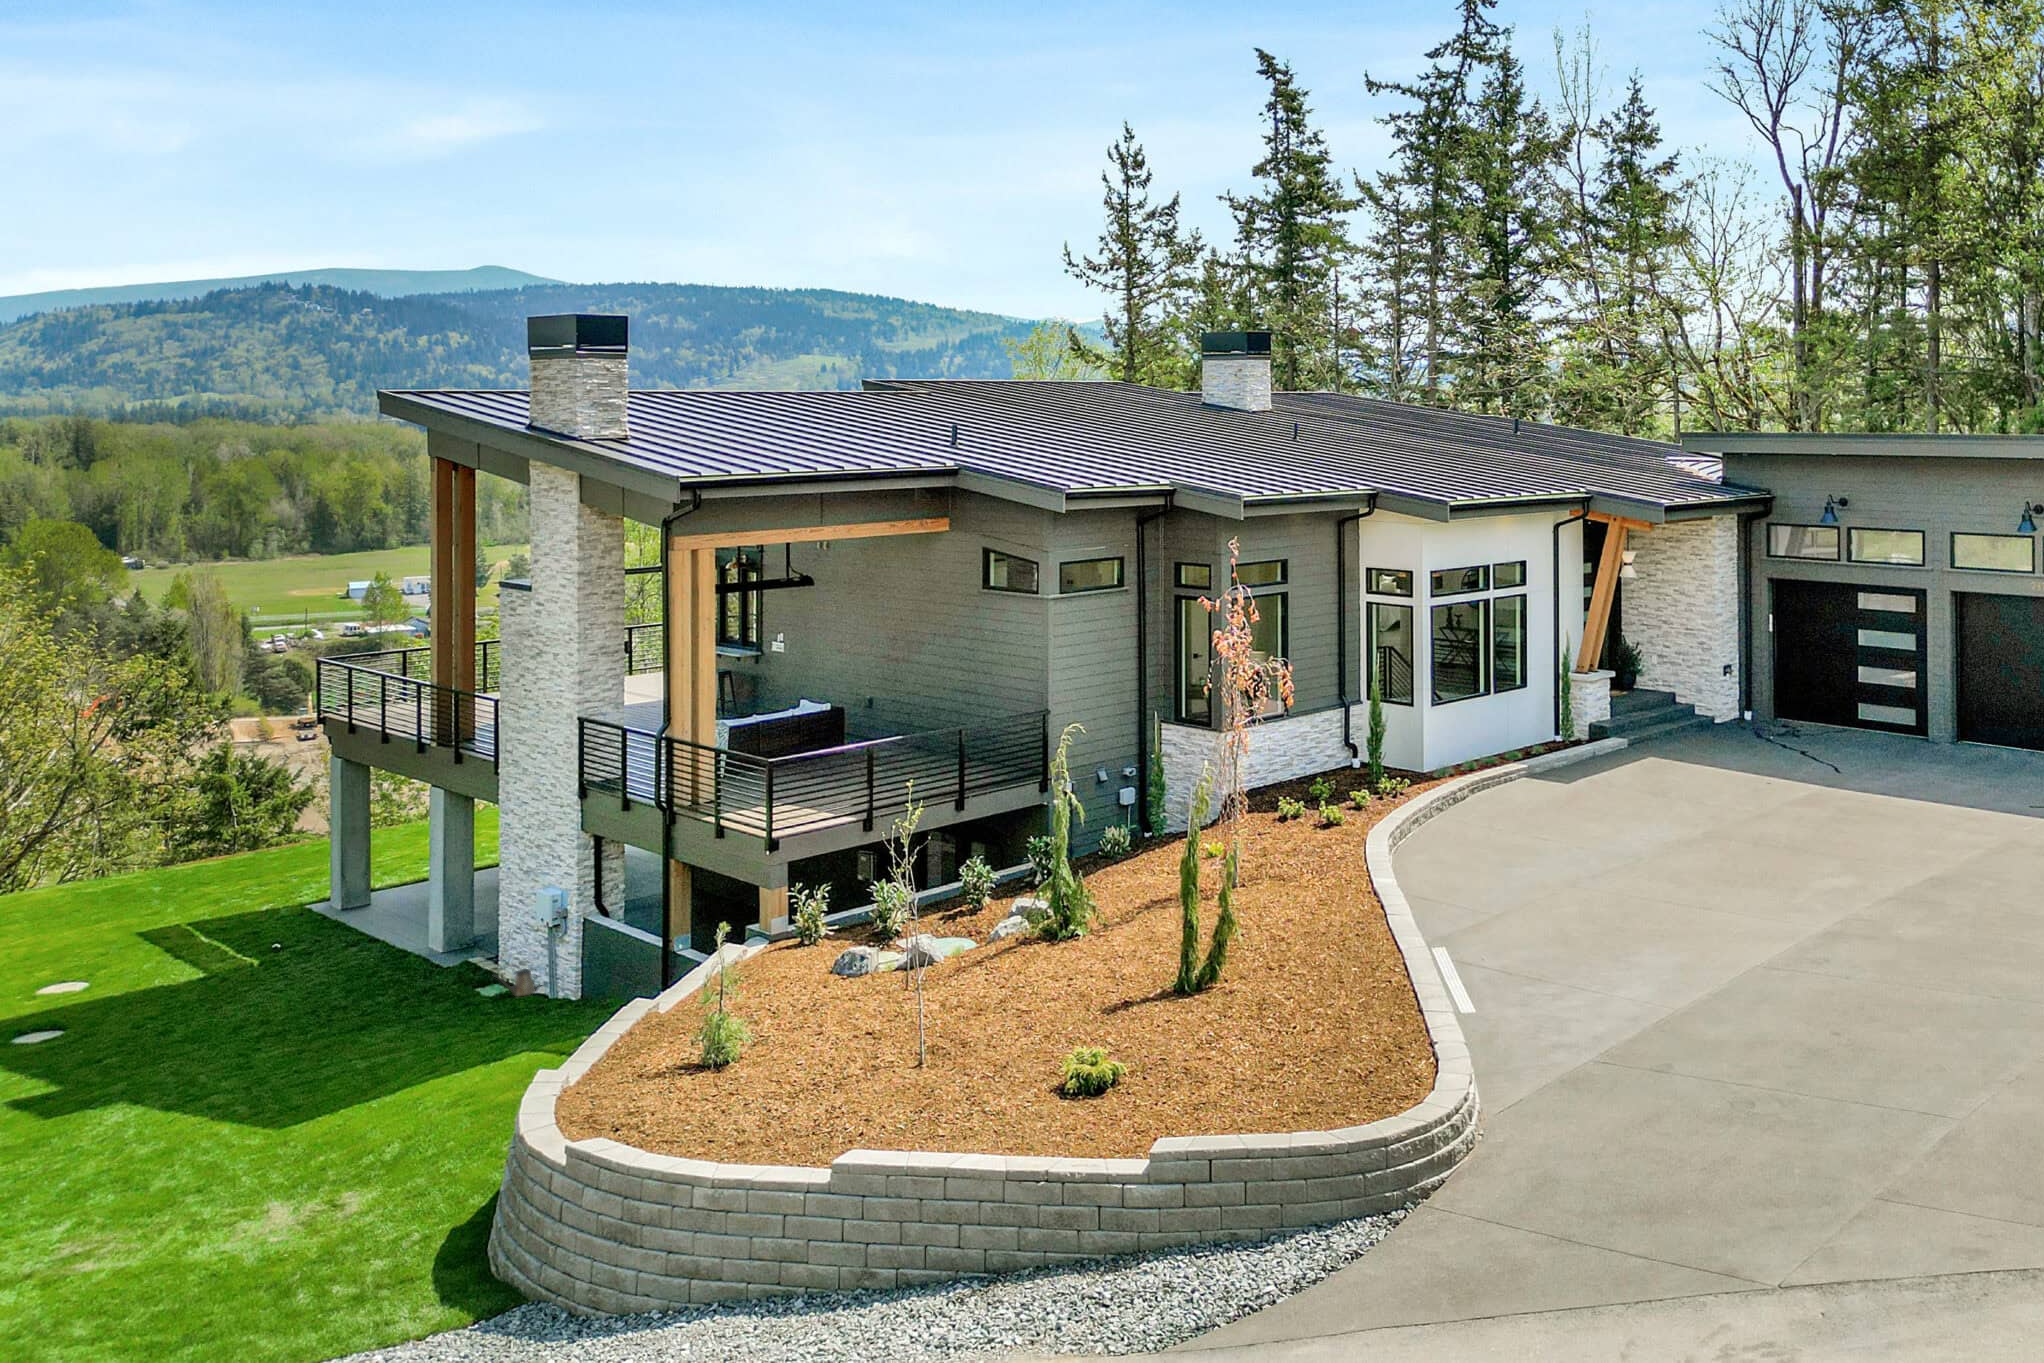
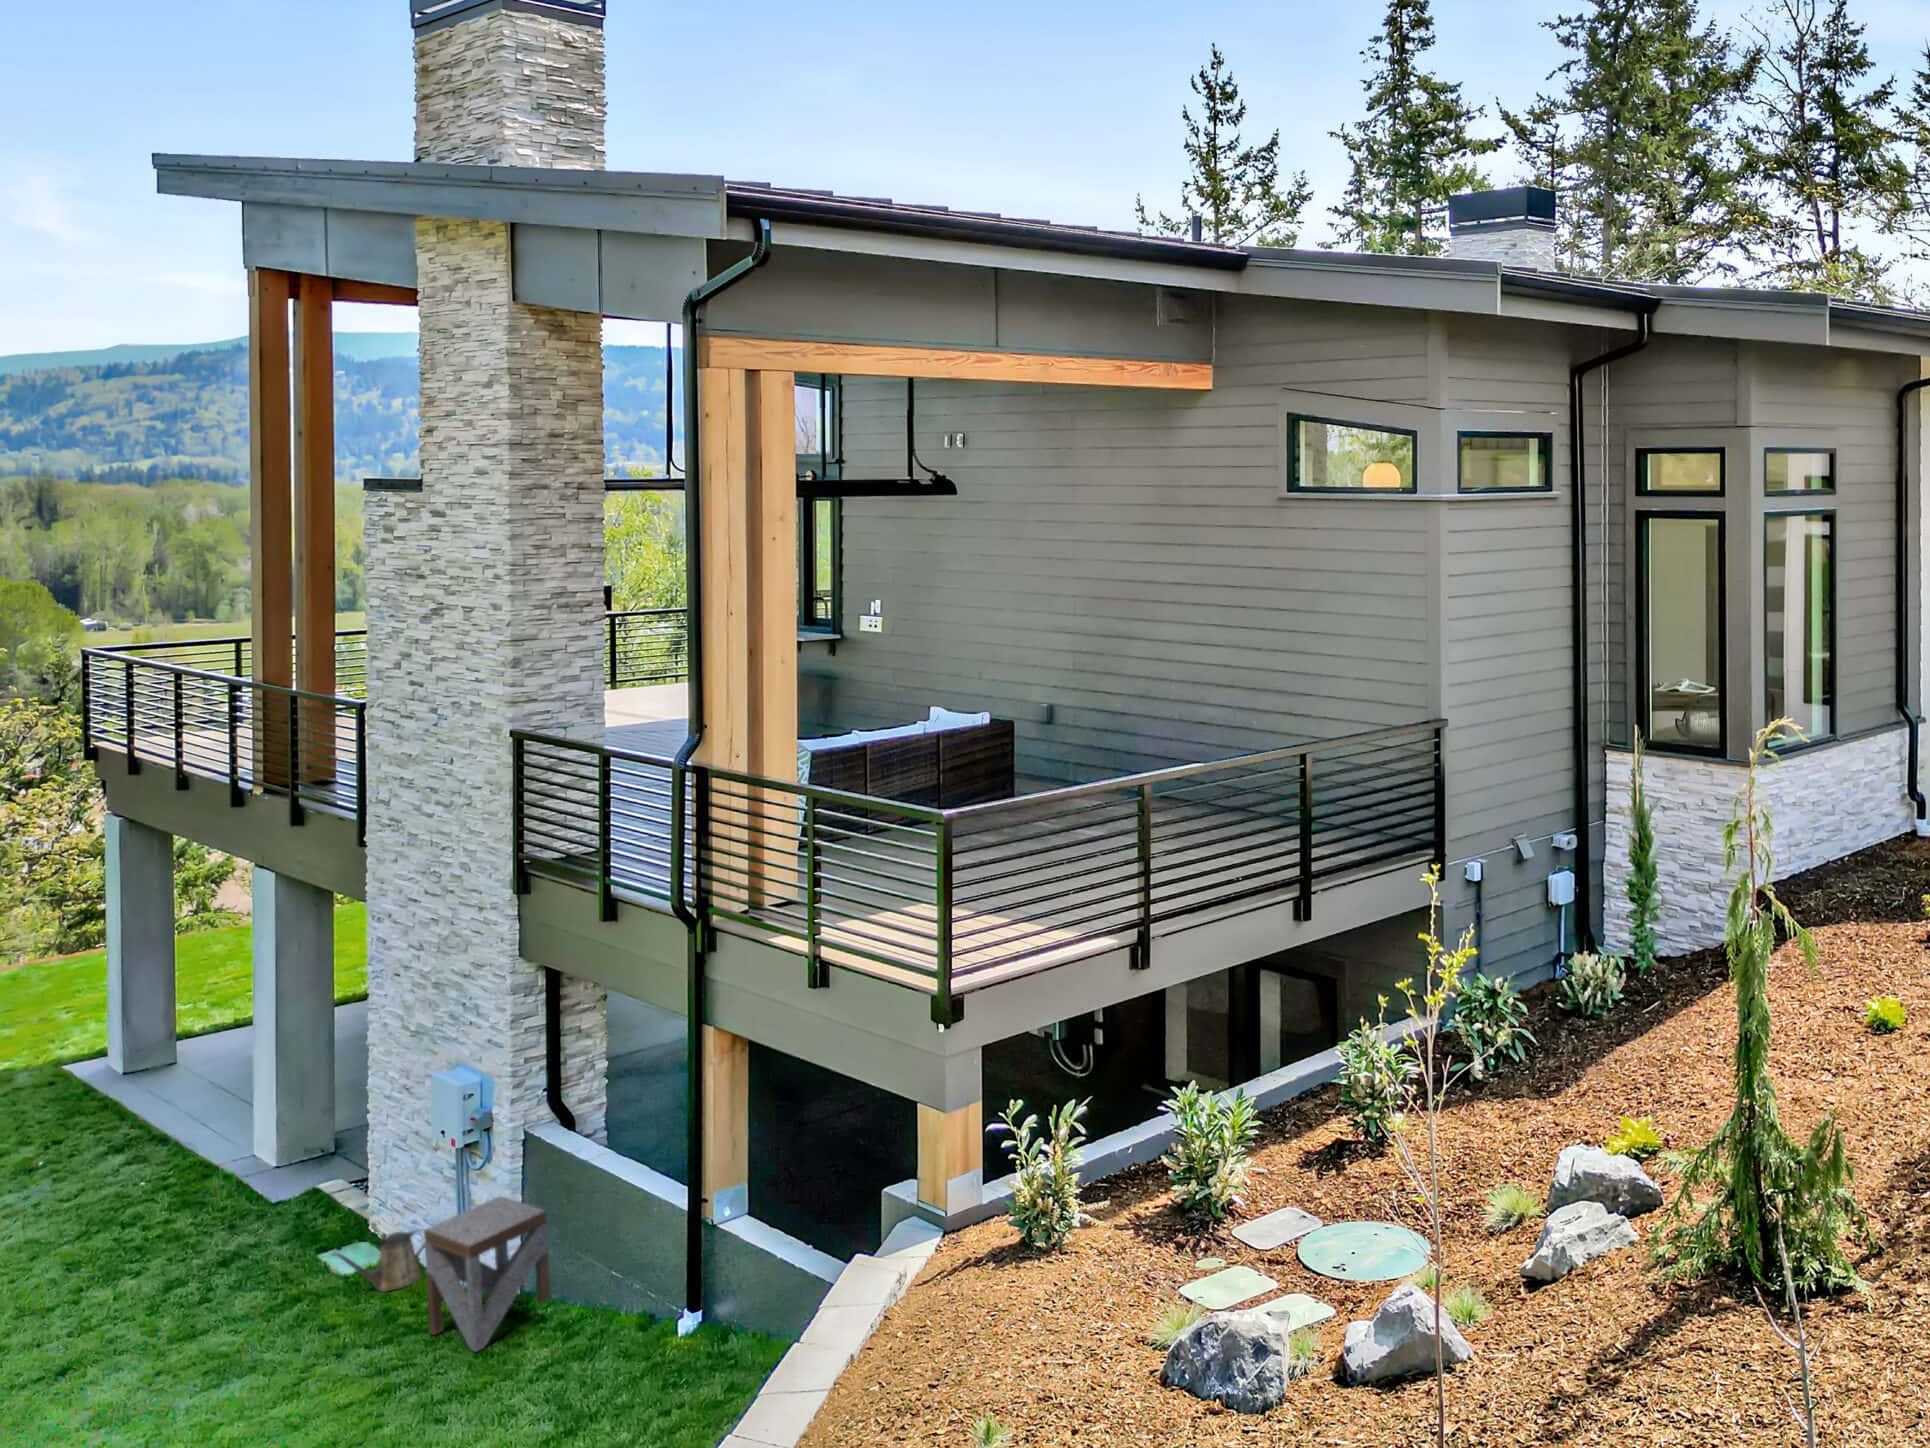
side table: none [540,948,602,1015] -> present [424,1196,551,1352]

